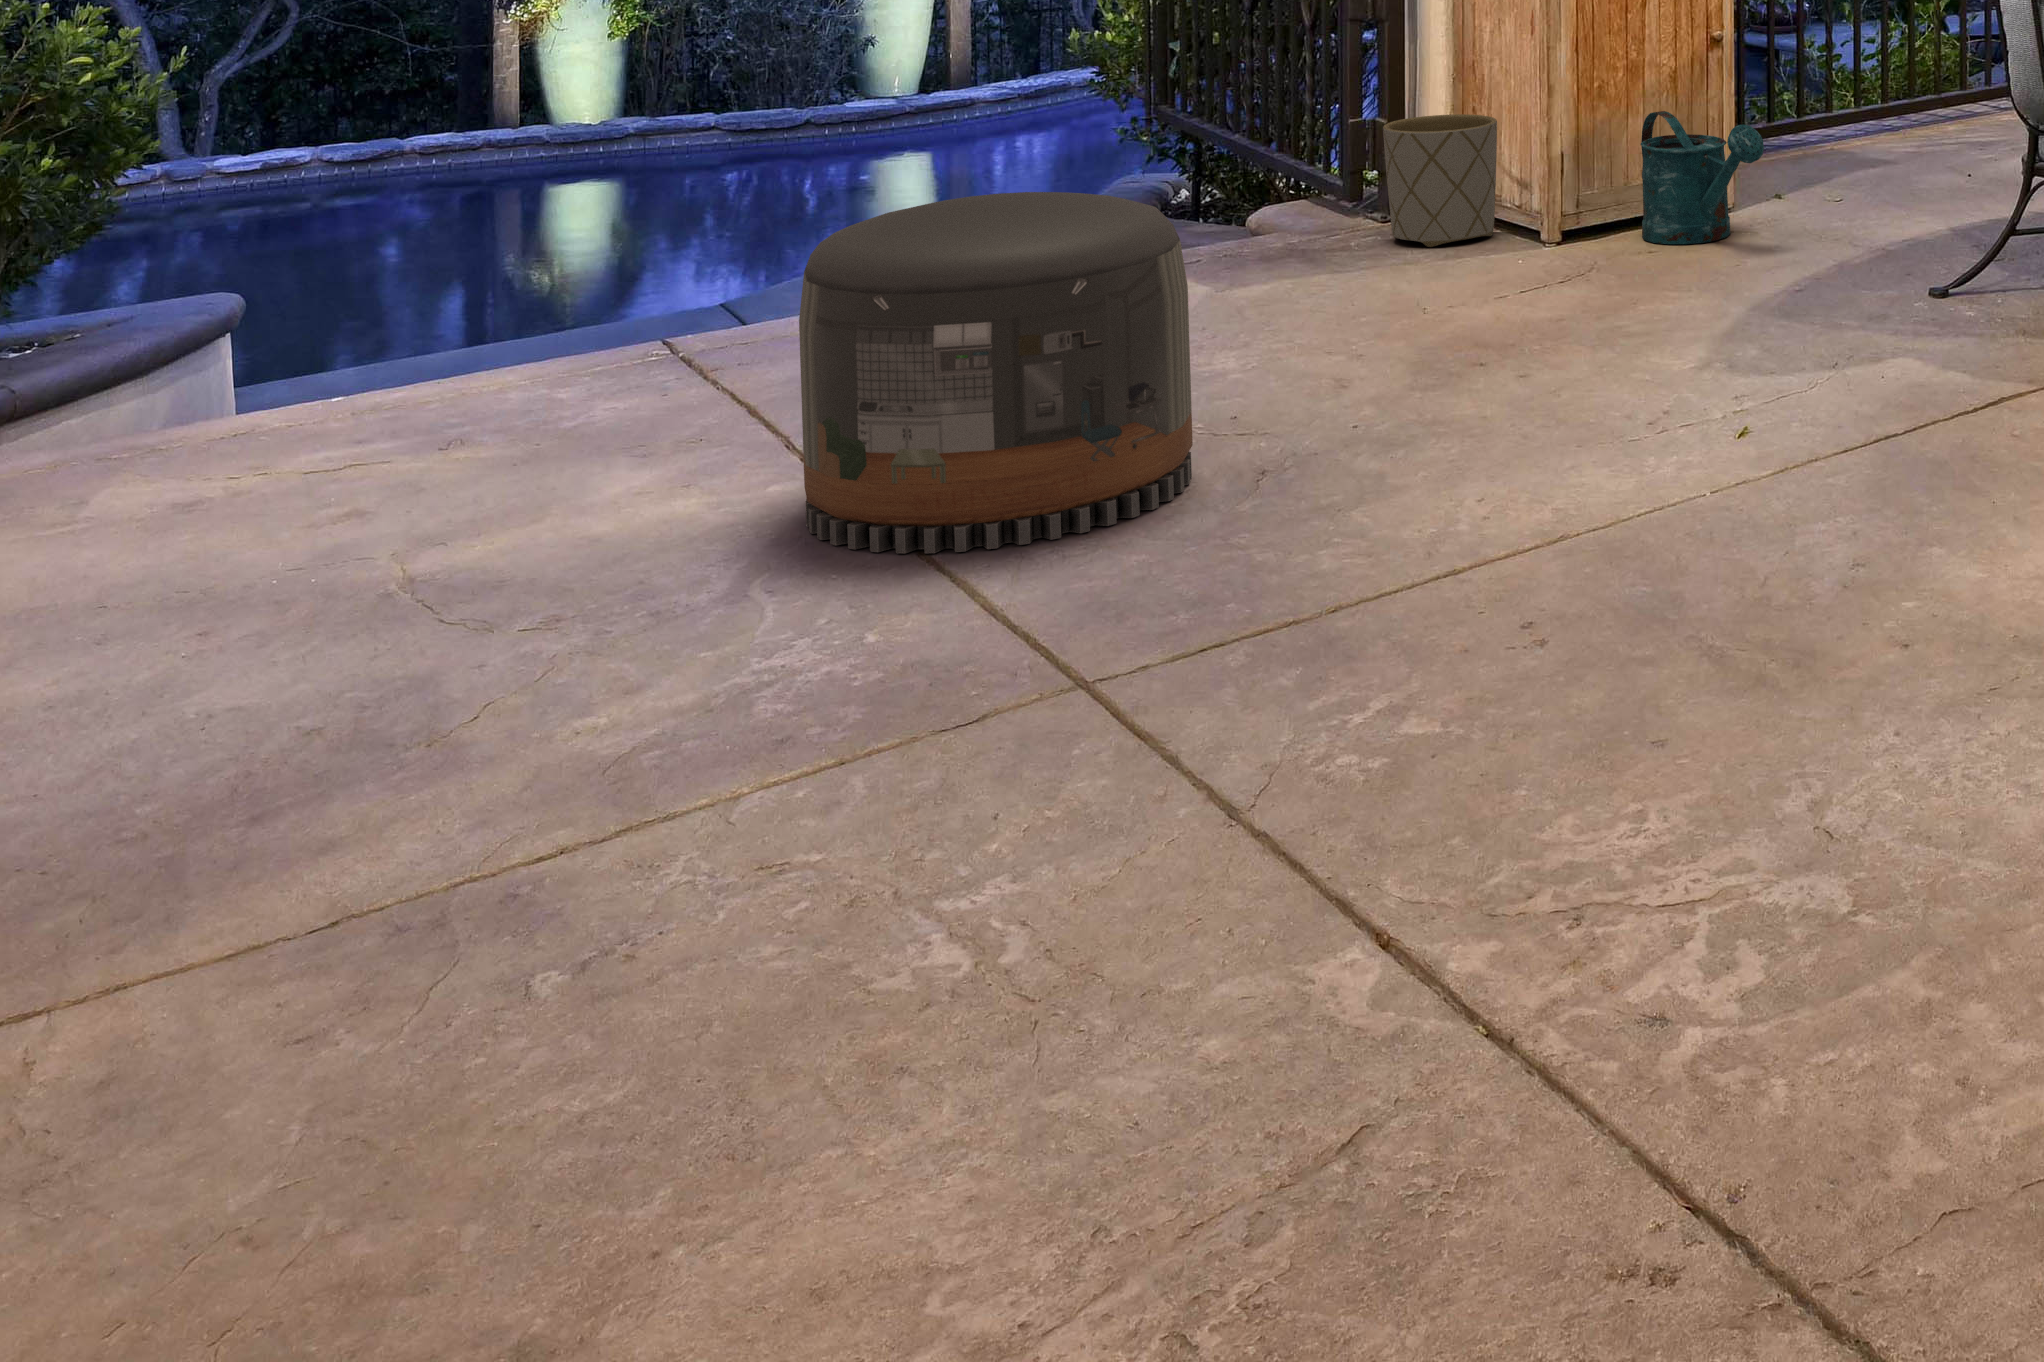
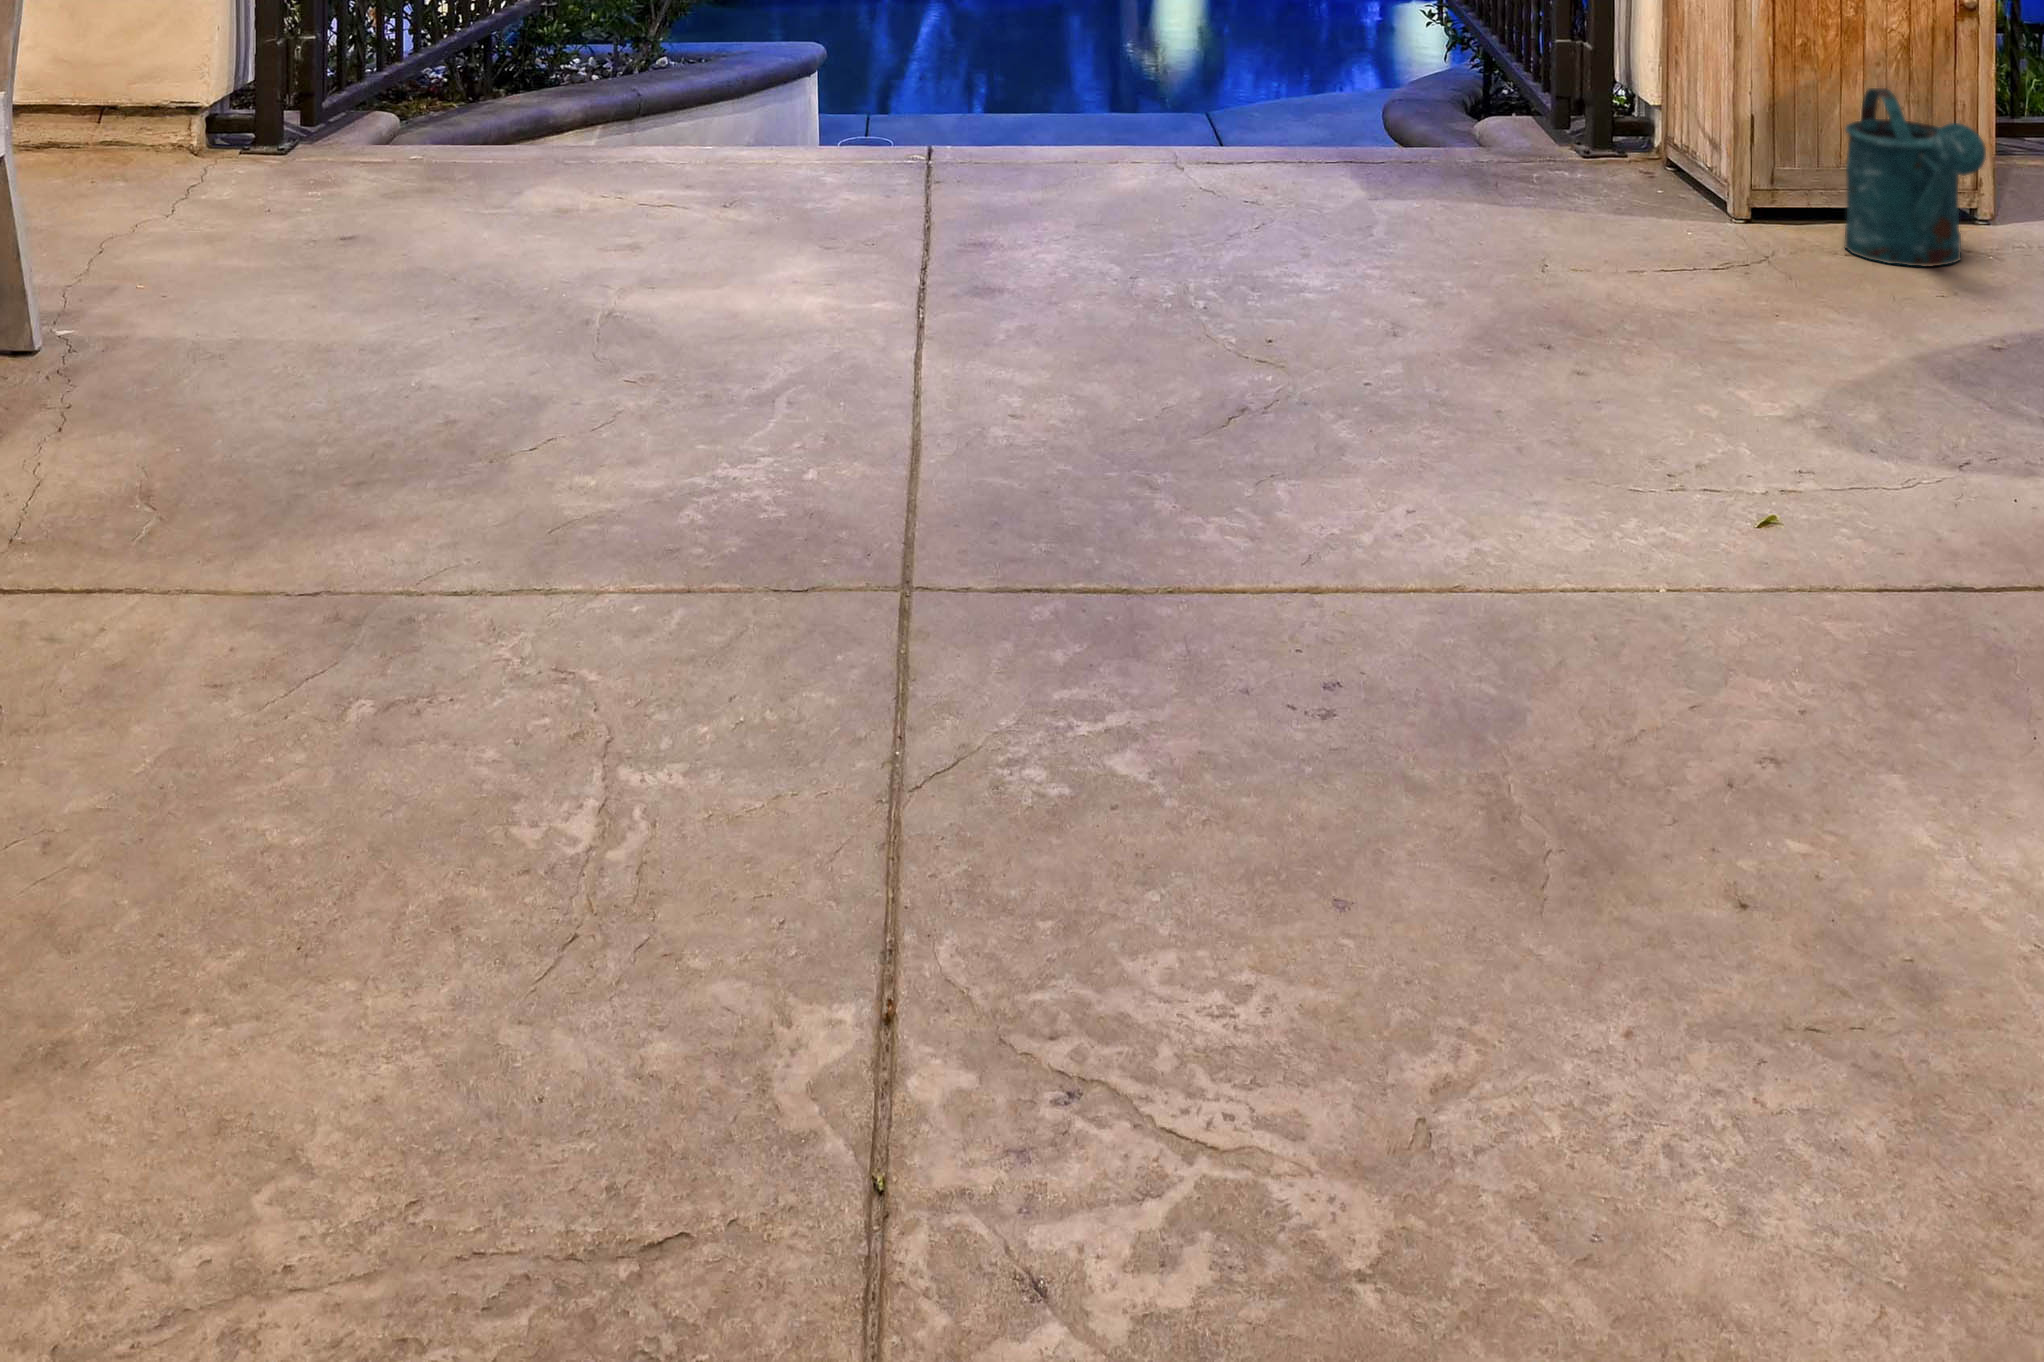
planter: present [1383,114,1497,247] -> none [1552,52,1687,207]
pouf: present [799,192,1193,553] -> none [635,80,1043,495]

